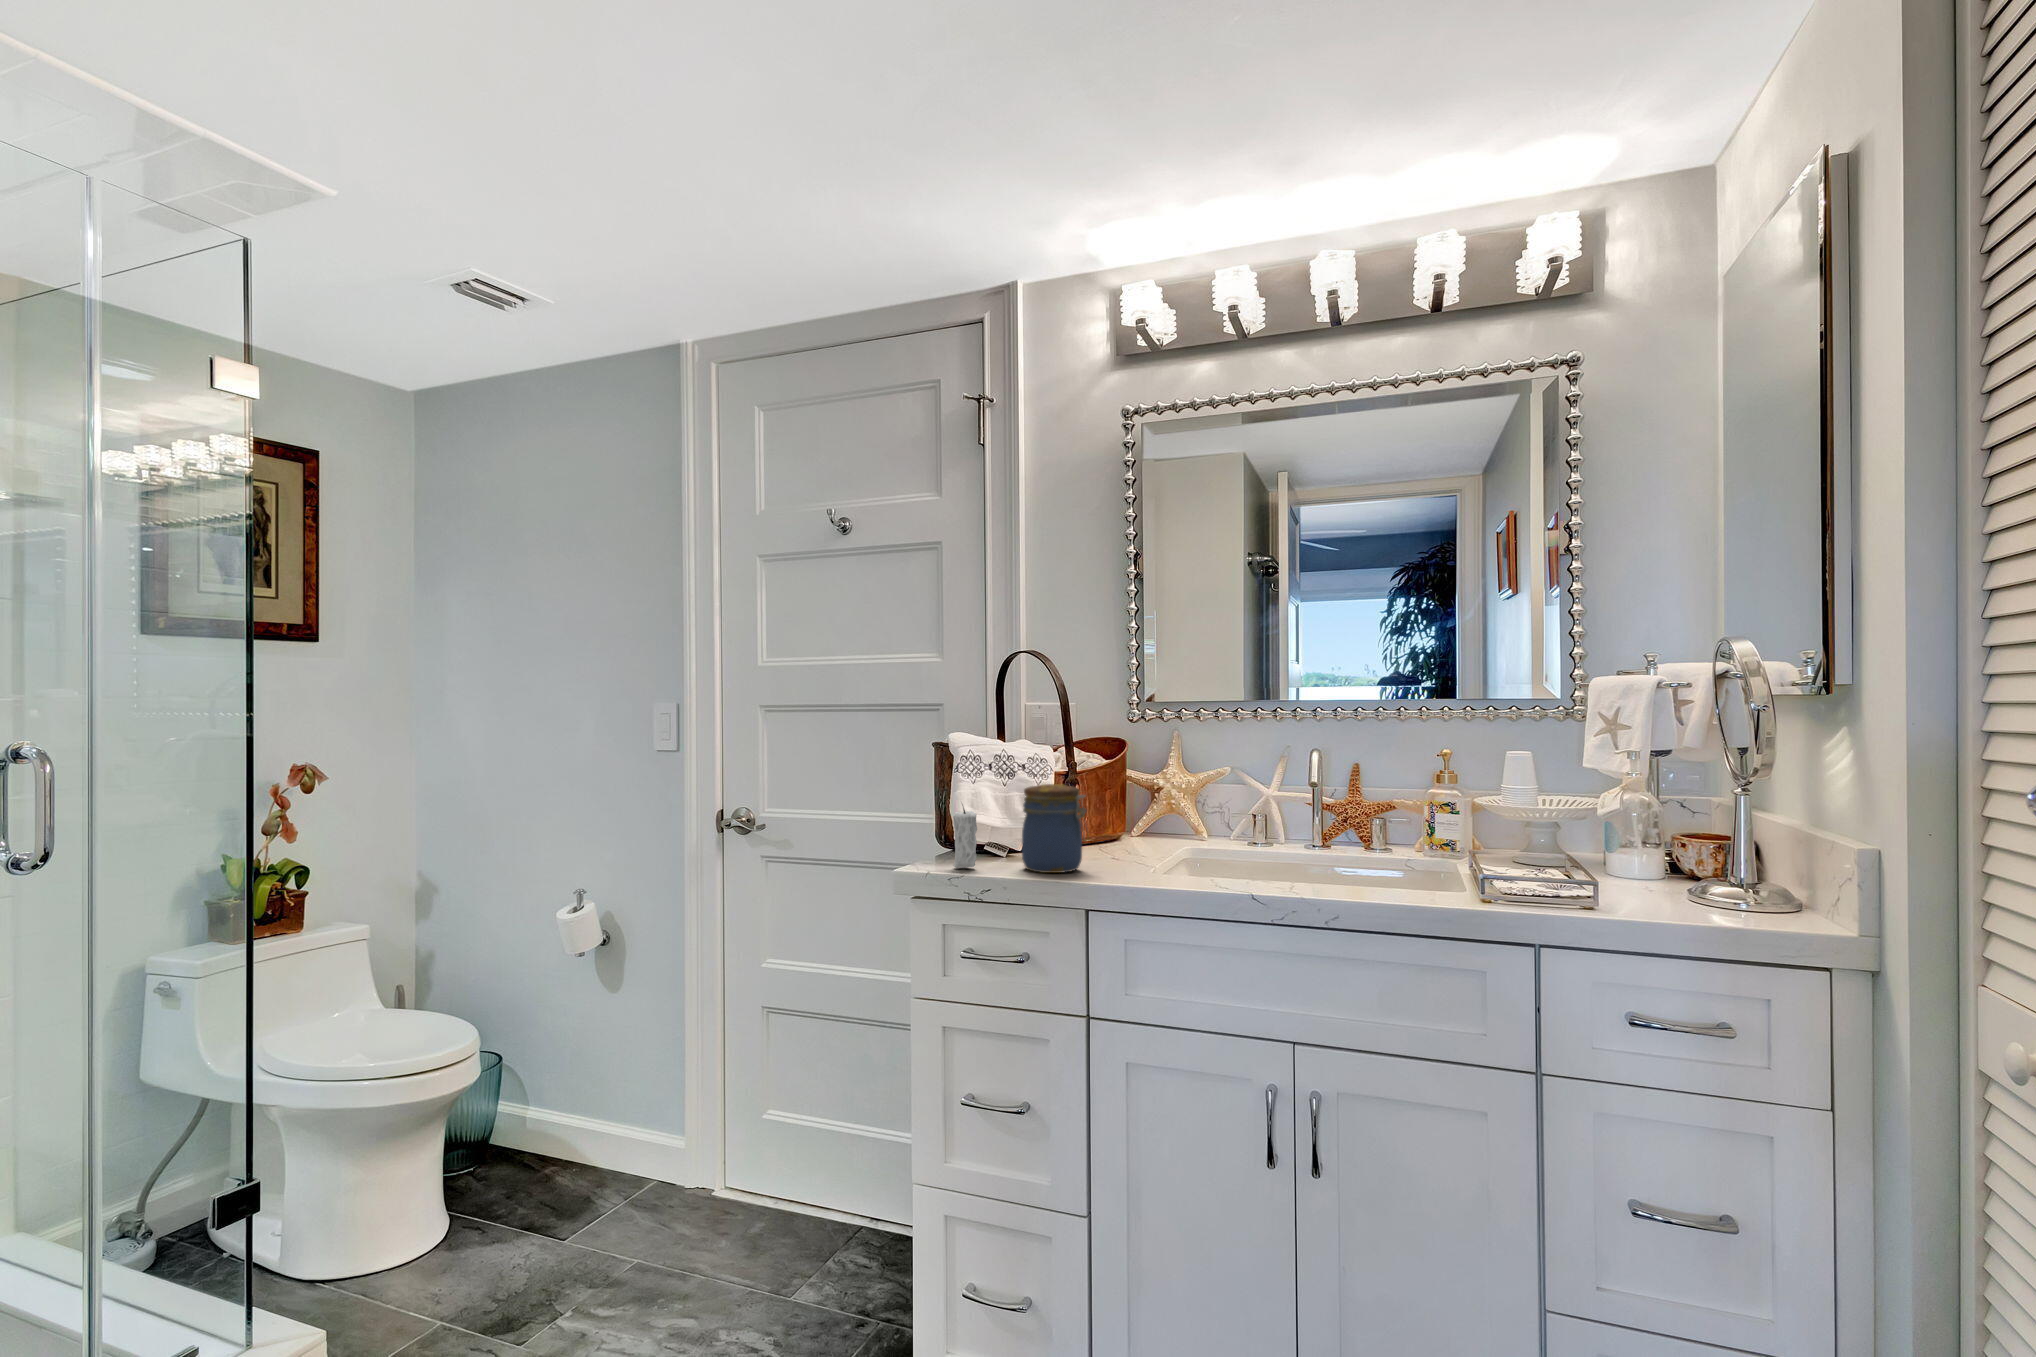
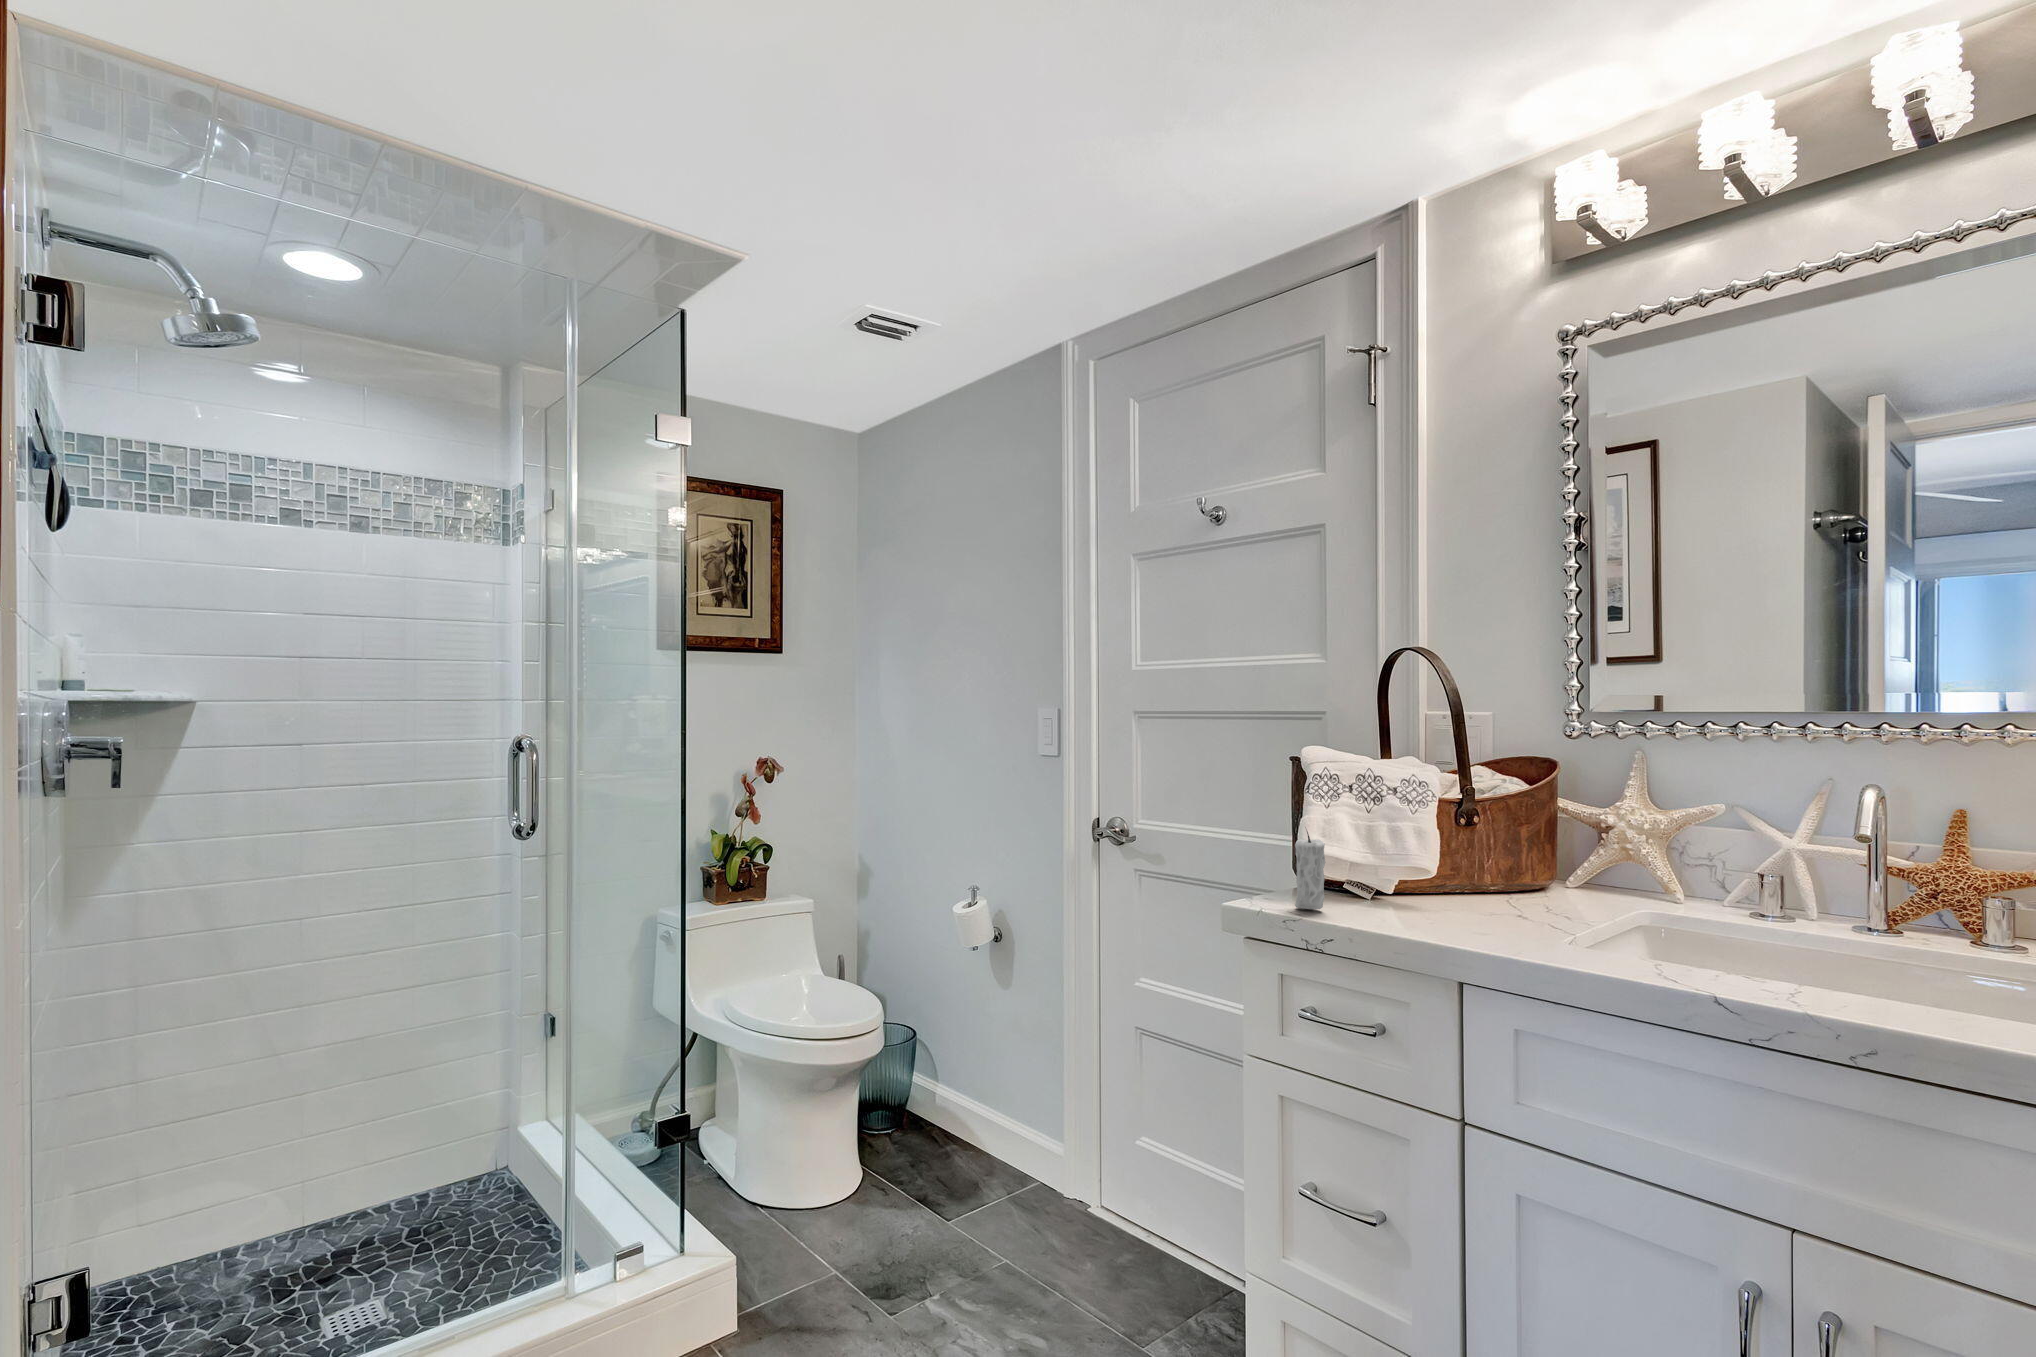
jar: present [1022,784,1086,873] -> none [1385,812,1478,929]

